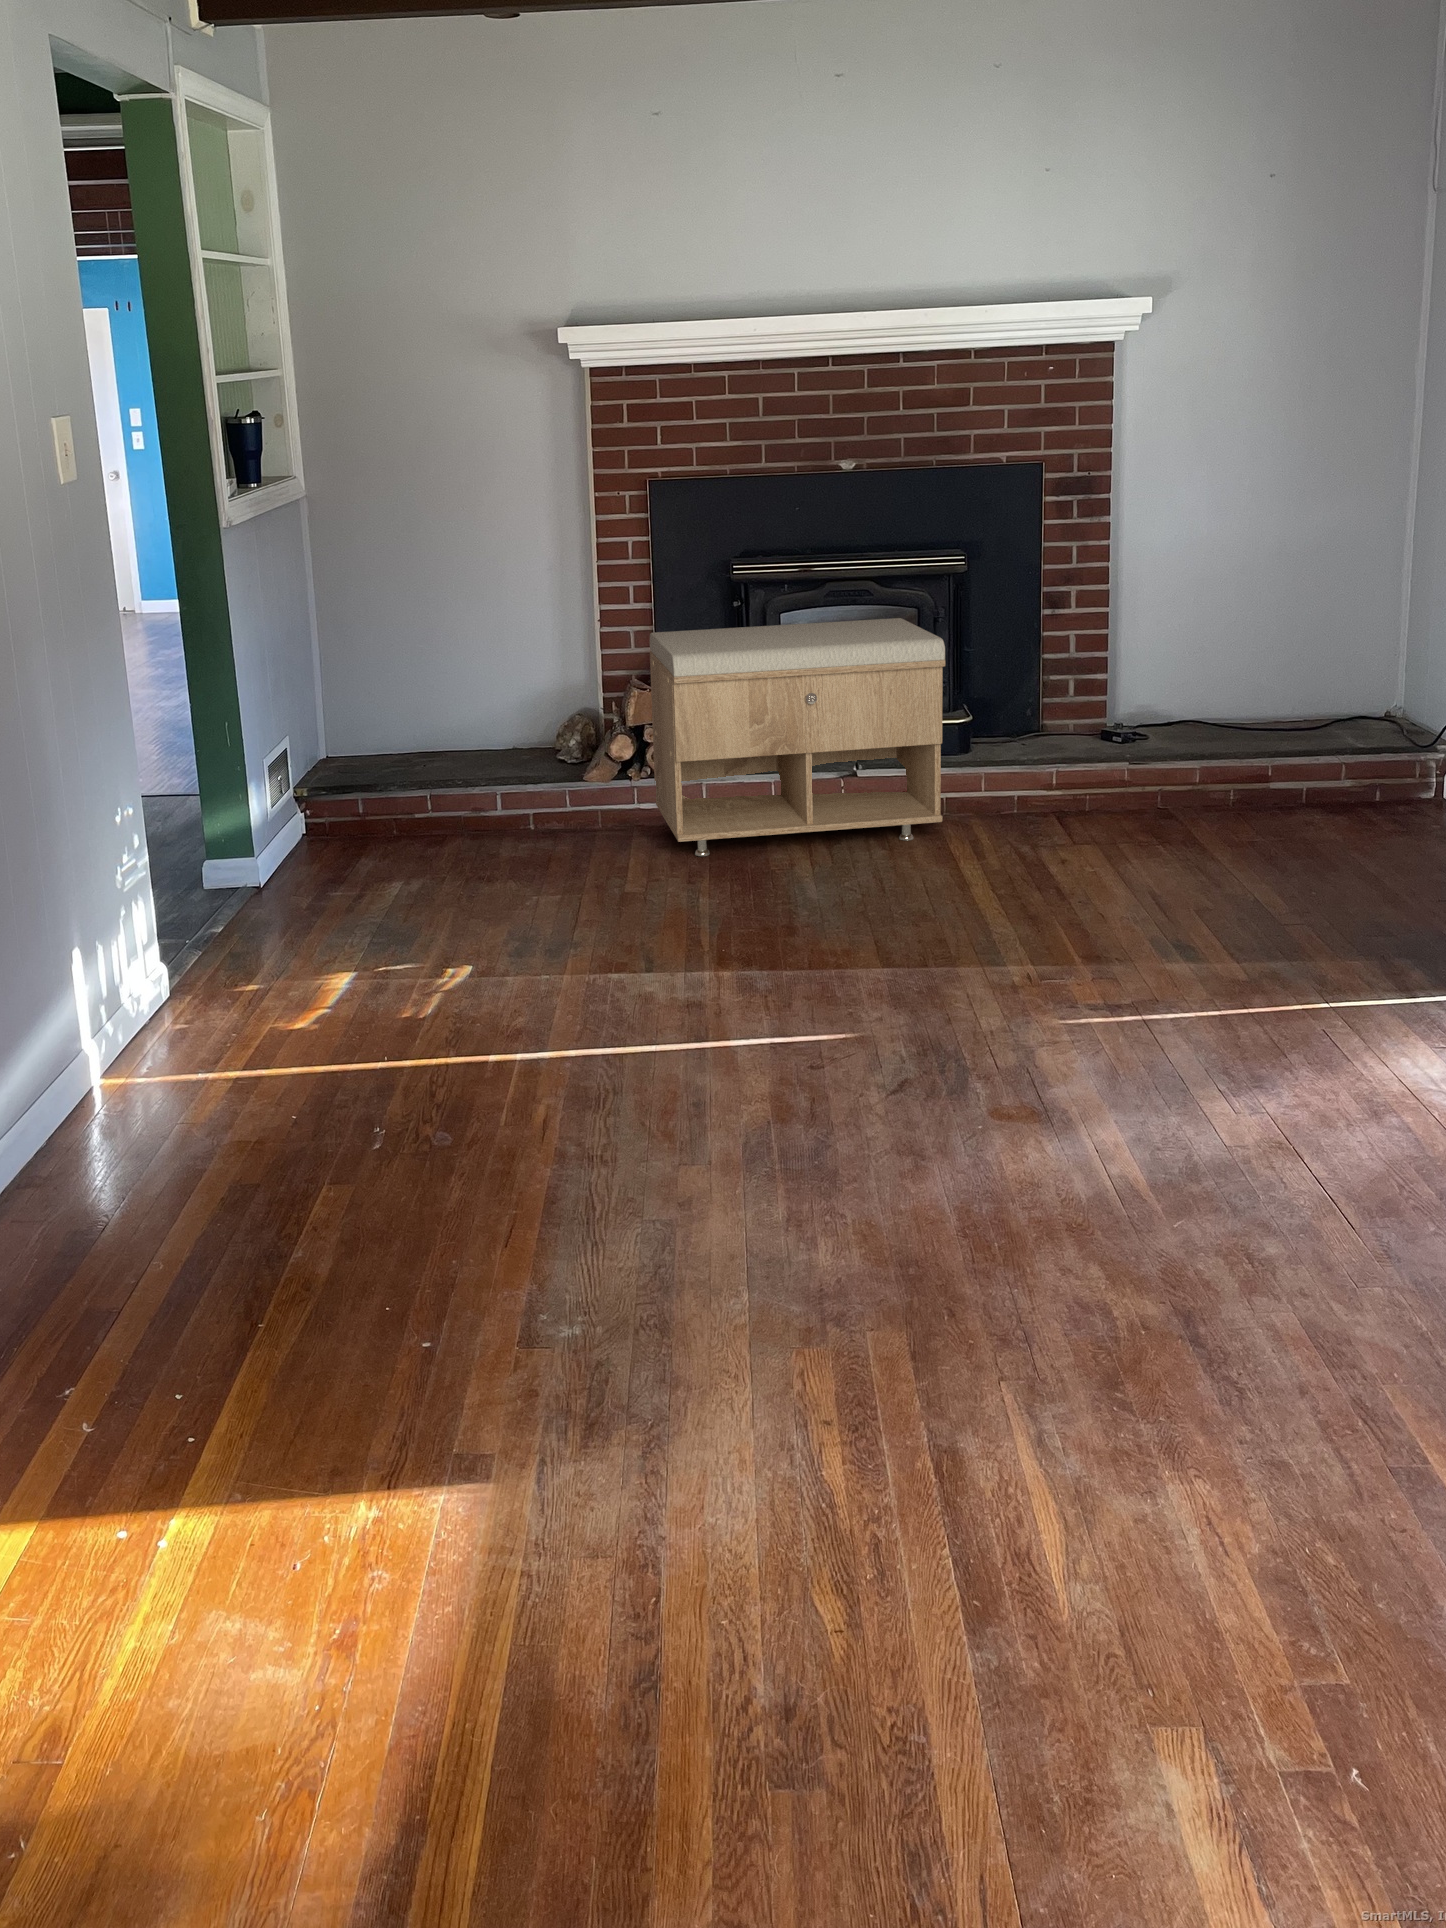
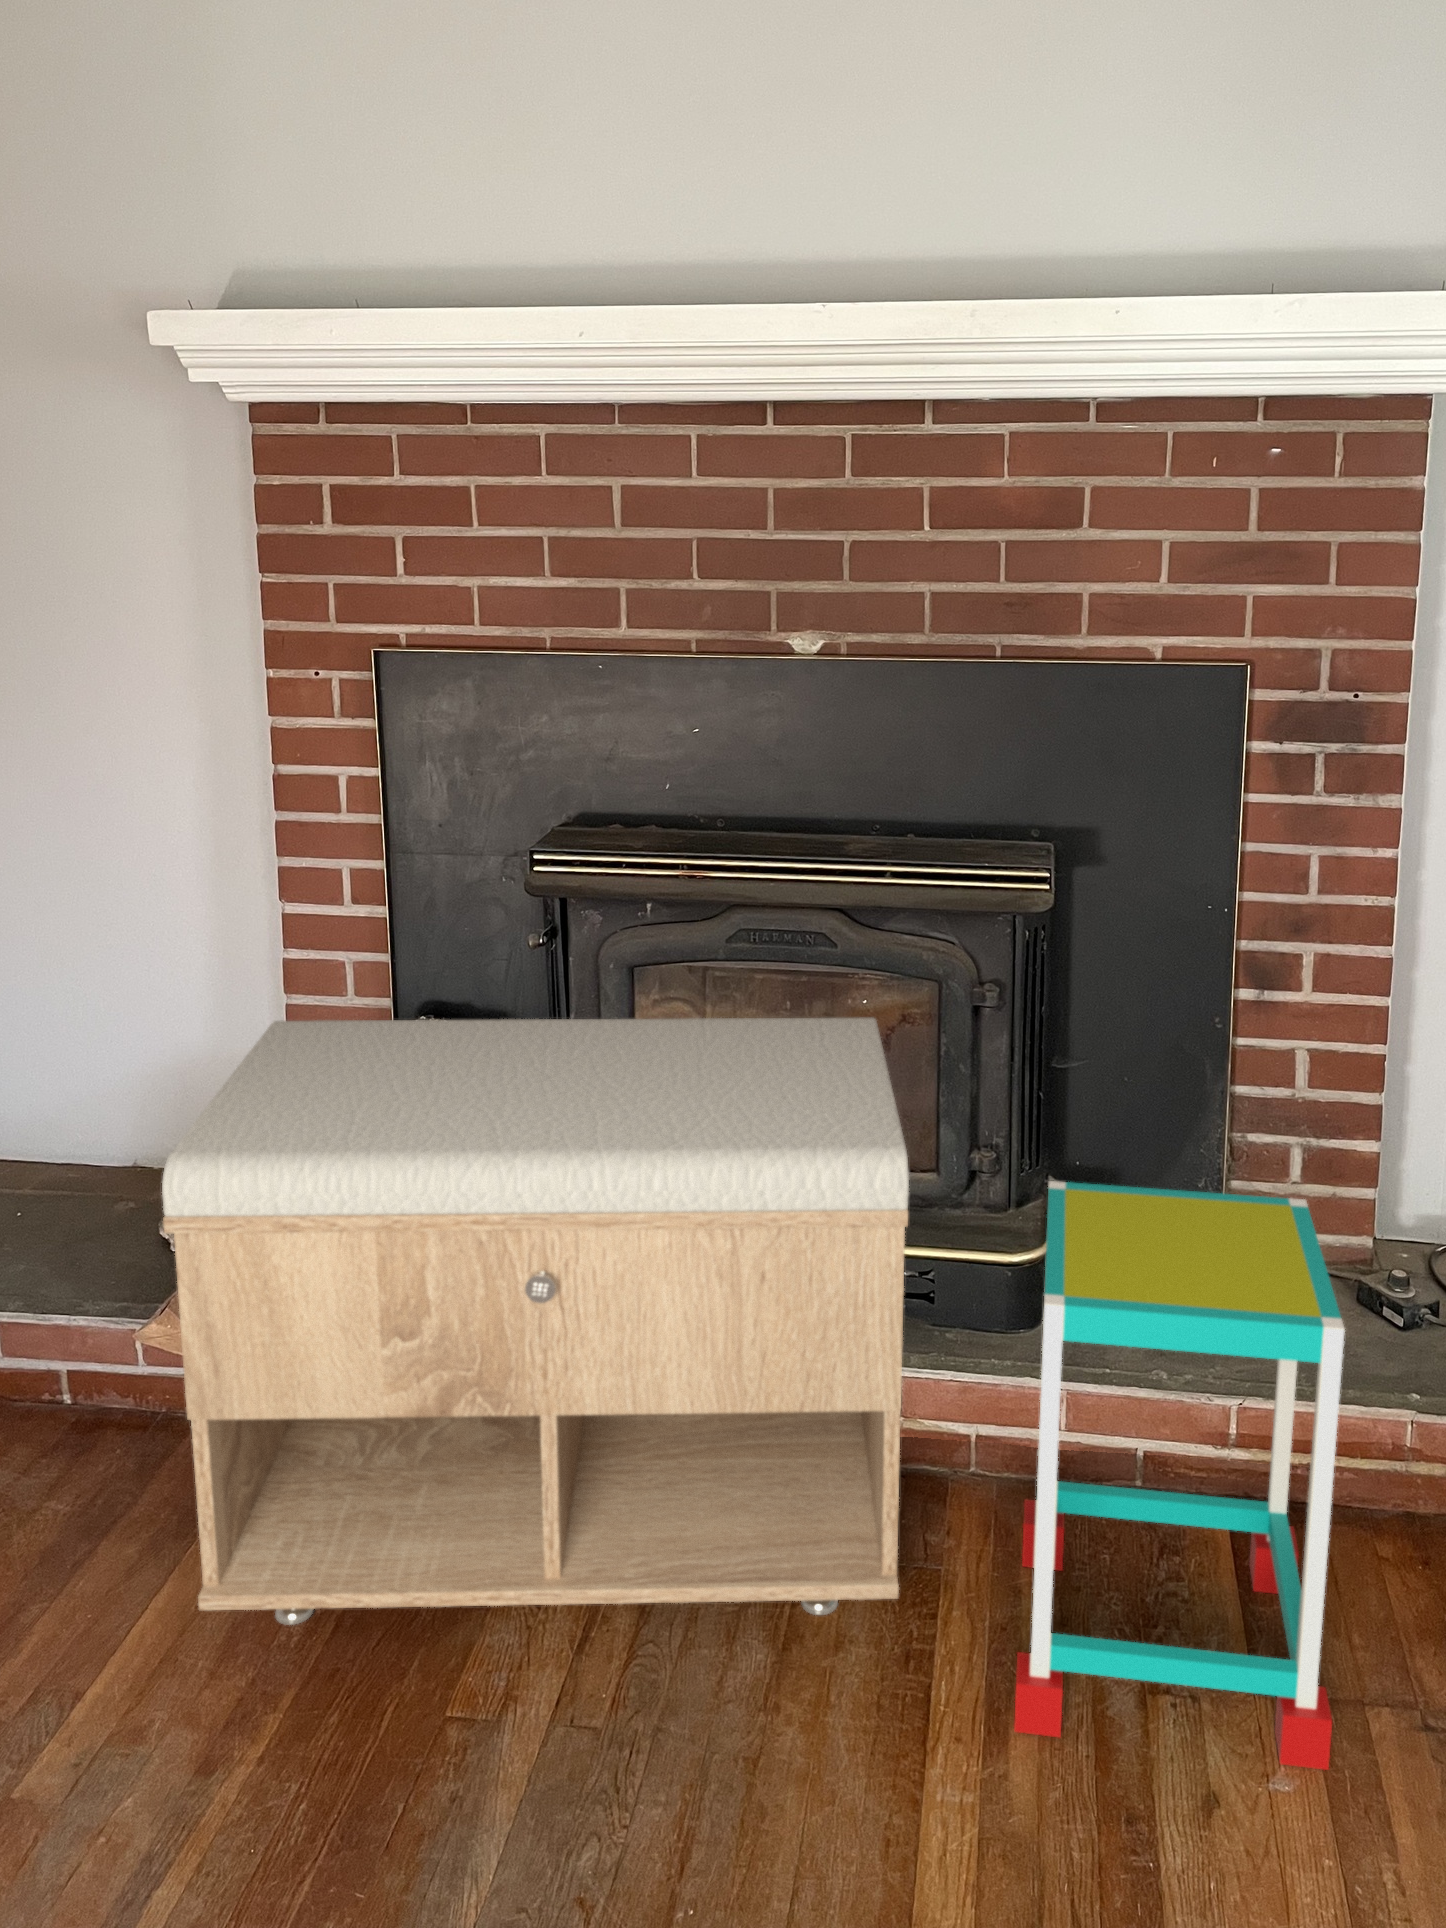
side table: none [979,662,1109,852] -> present [1014,1181,1345,1770]

